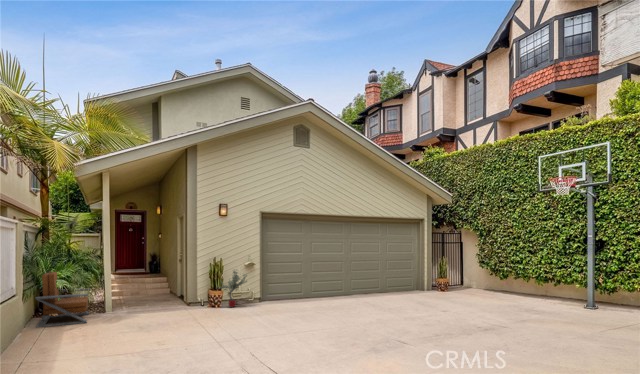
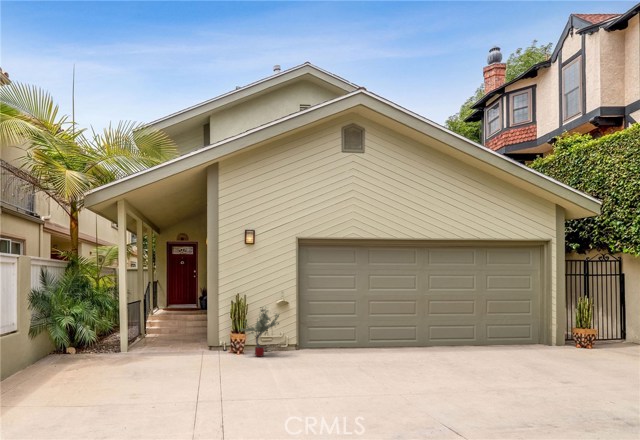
lounge chair: present [36,272,90,328] -> none [11,302,90,371]

